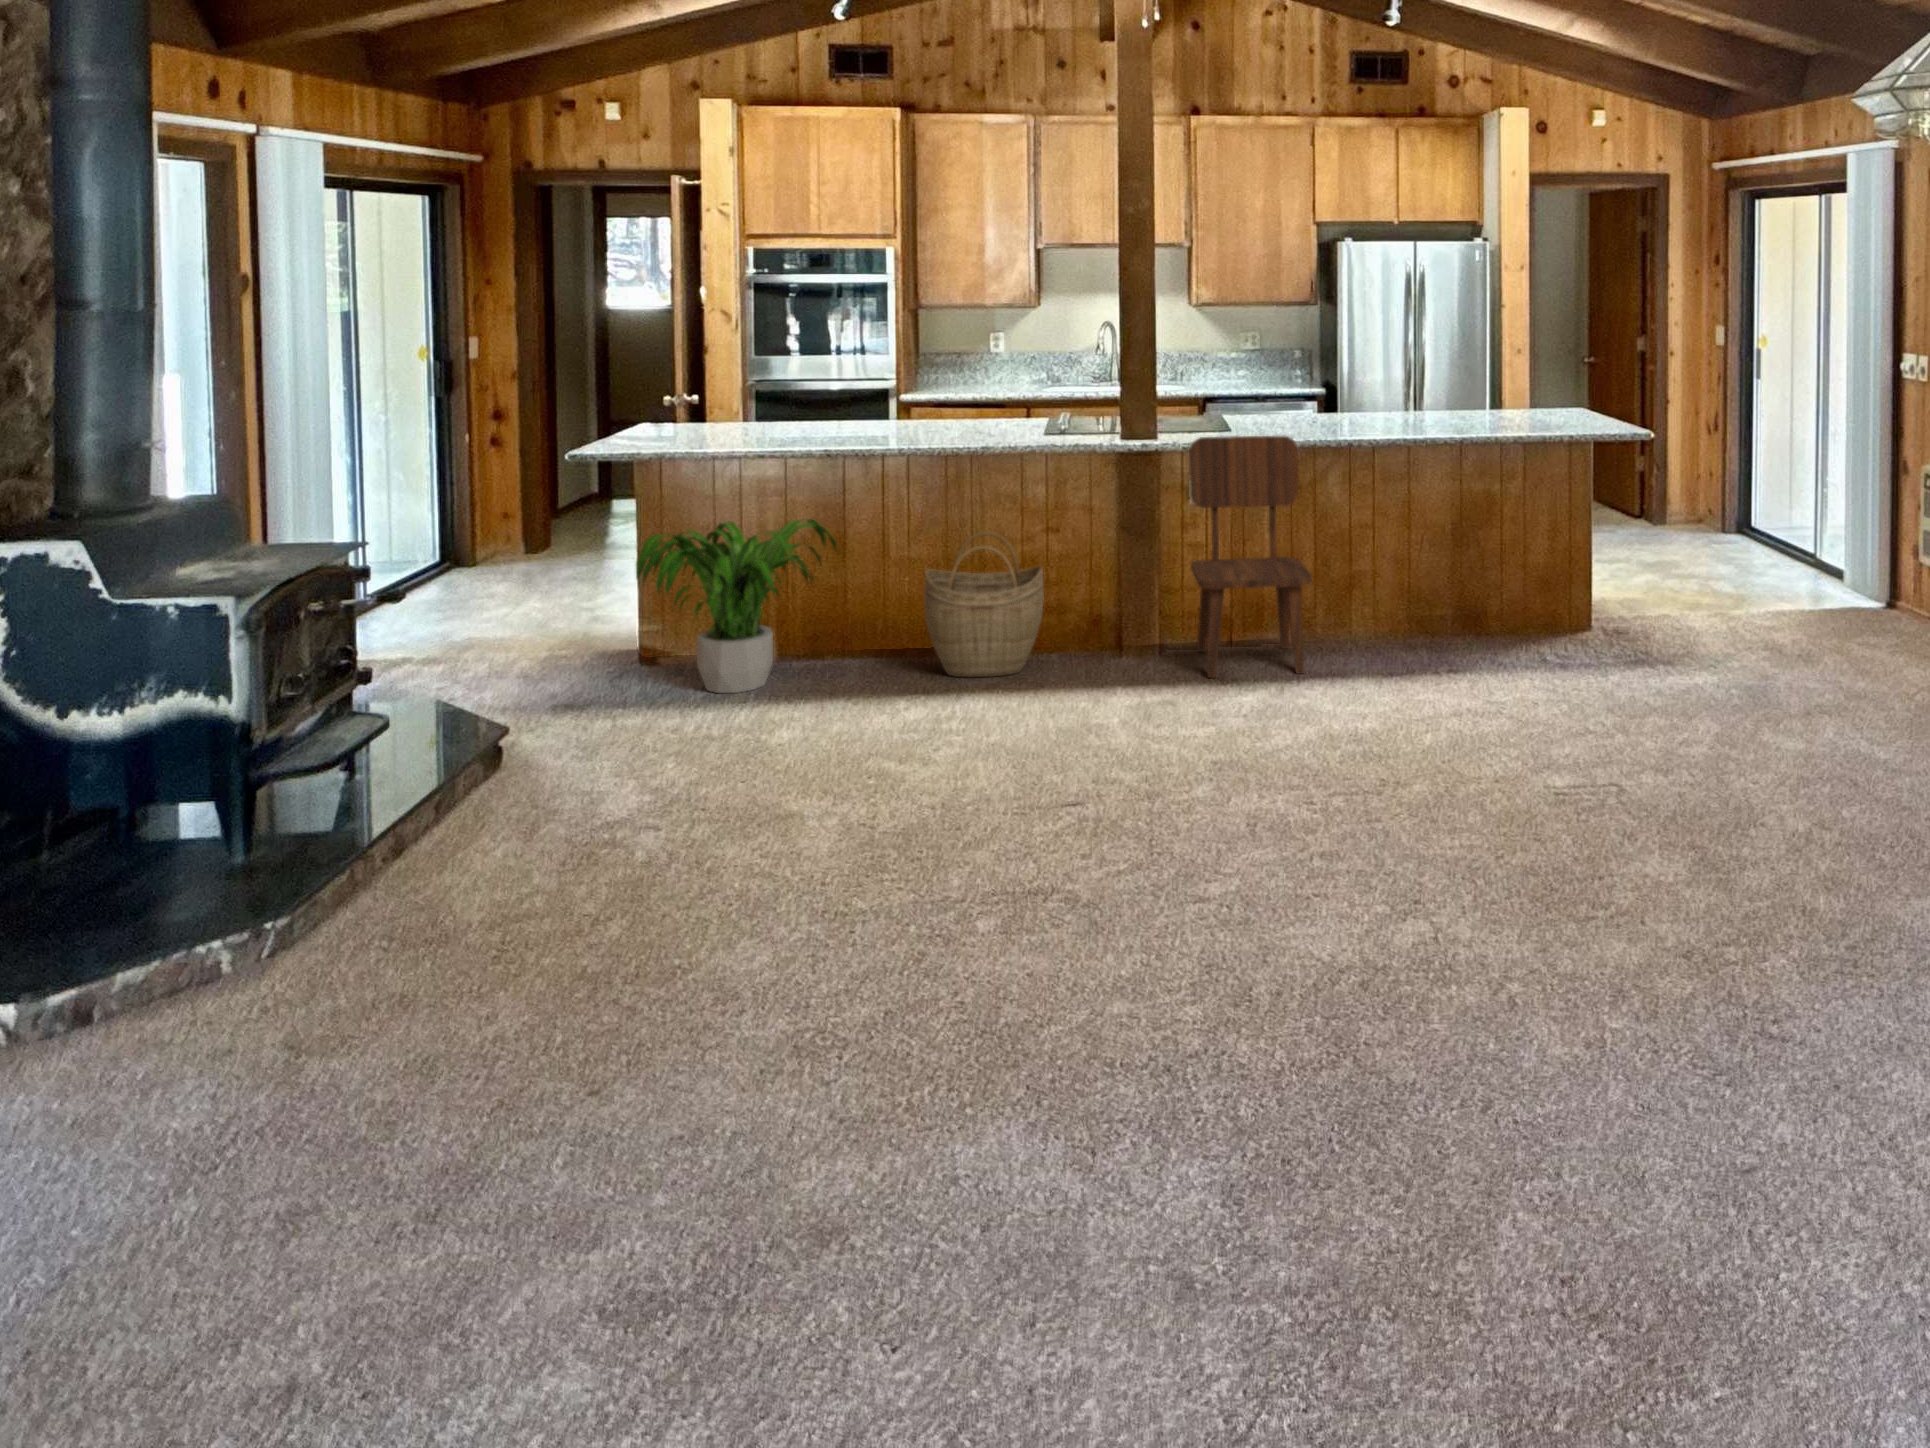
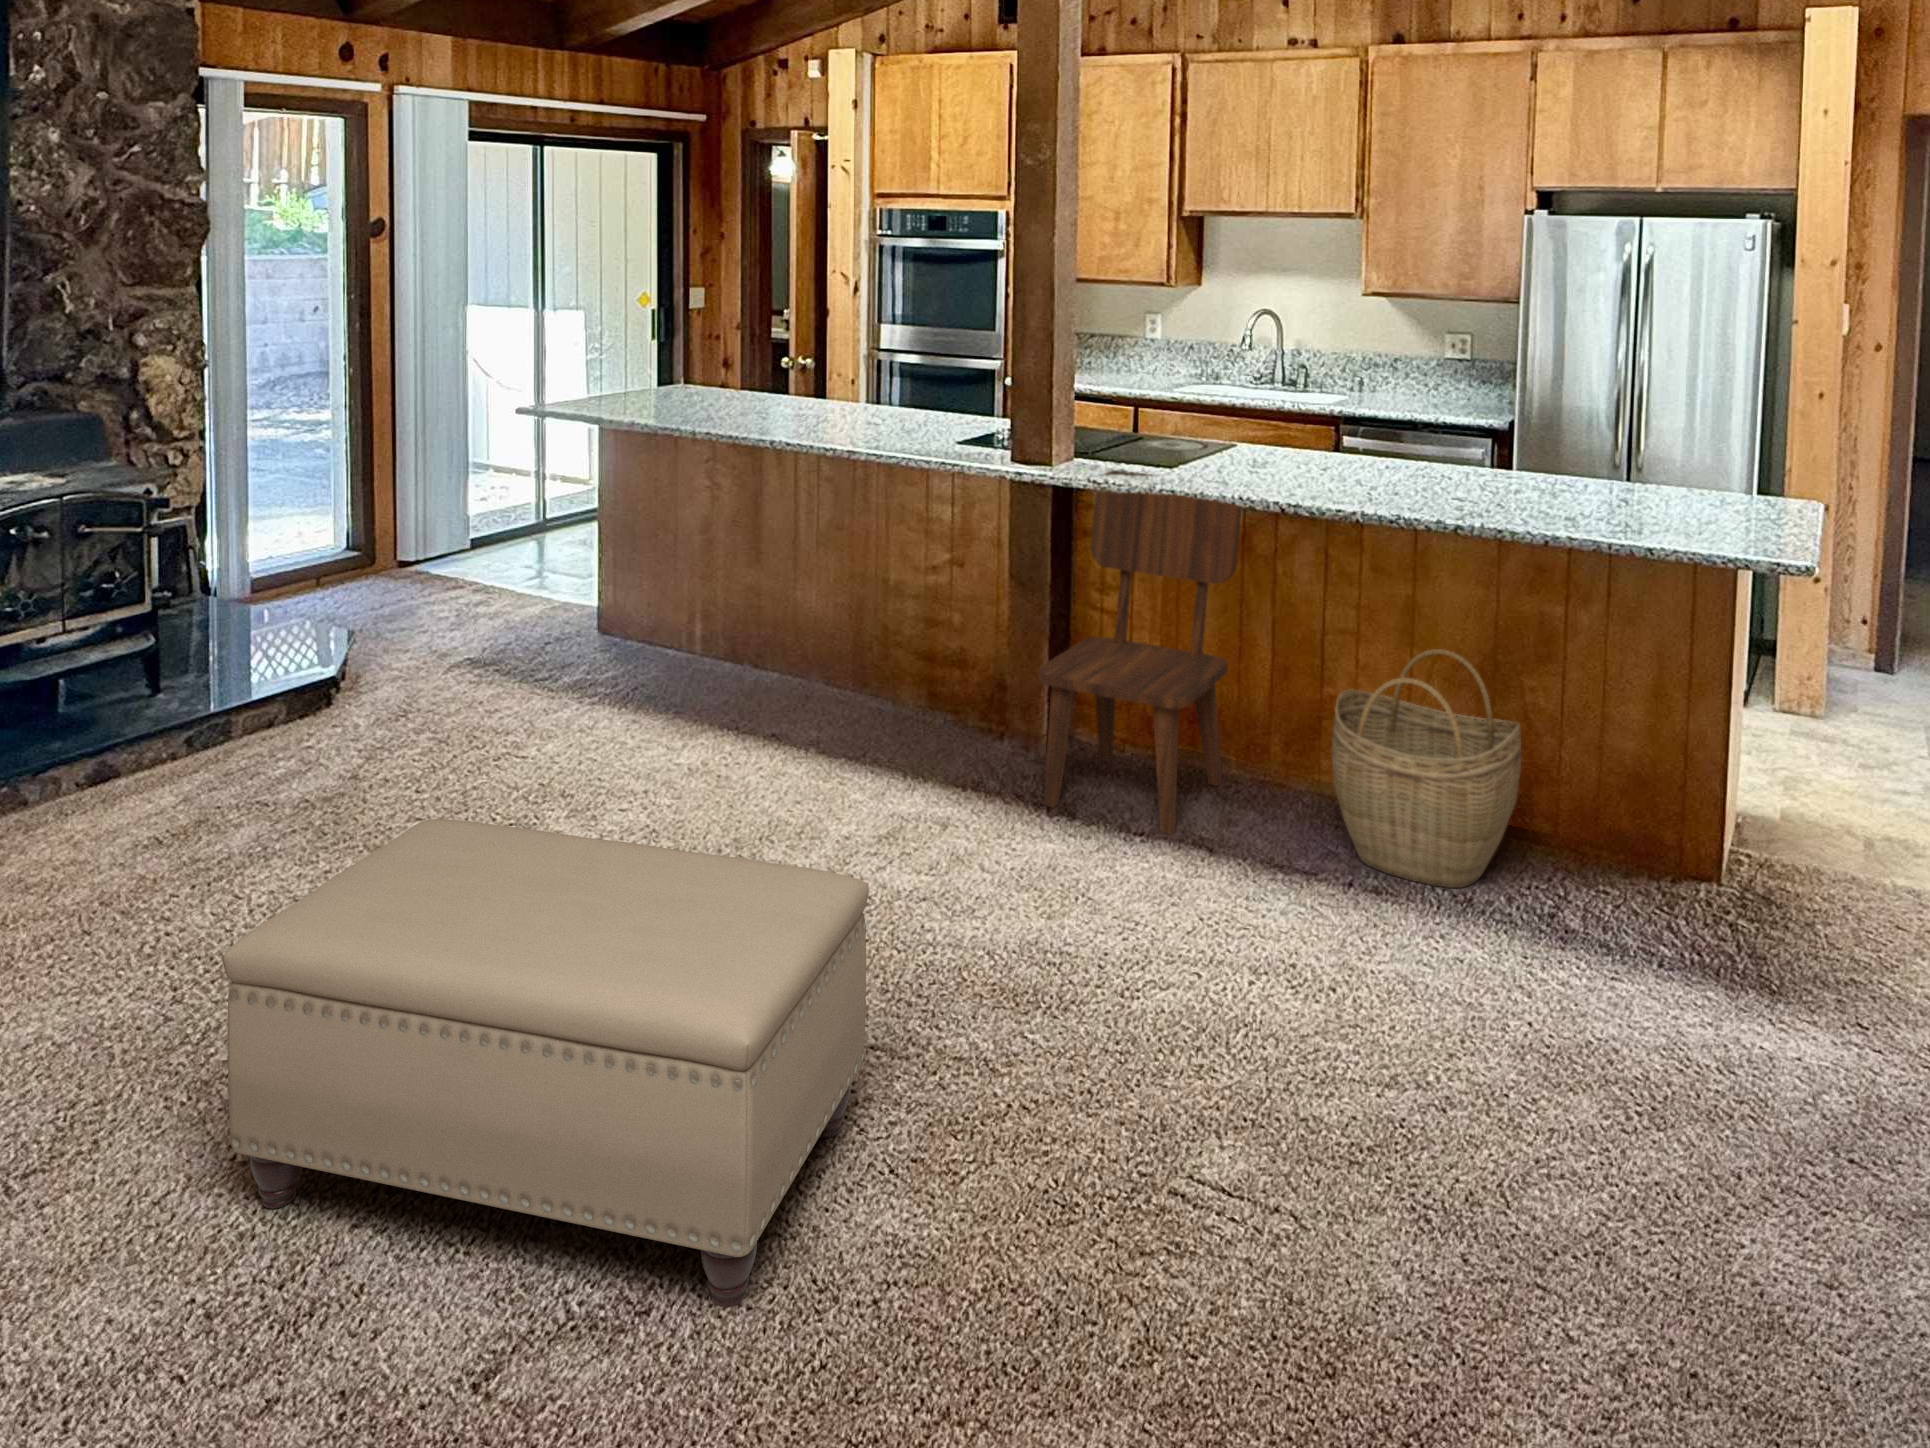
potted plant: present [636,519,837,693] -> none [492,498,728,688]
woven basket: present [924,532,1044,677] -> present [1332,649,1521,888]
ottoman: none [1069,656,1450,920] -> present [223,819,869,1307]

